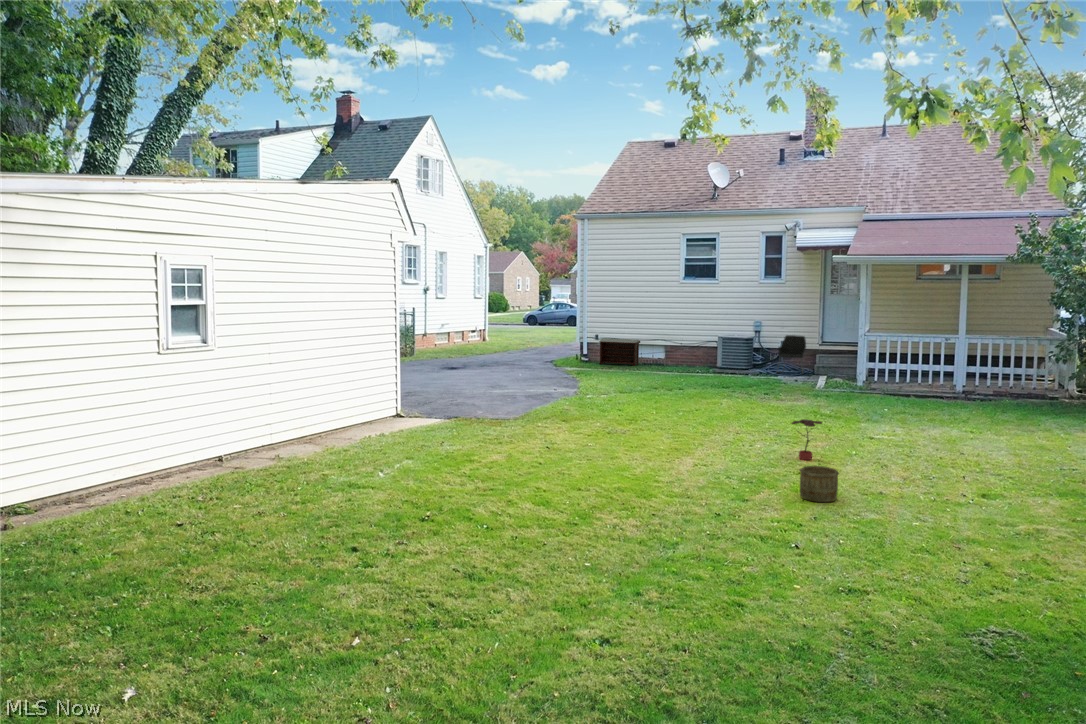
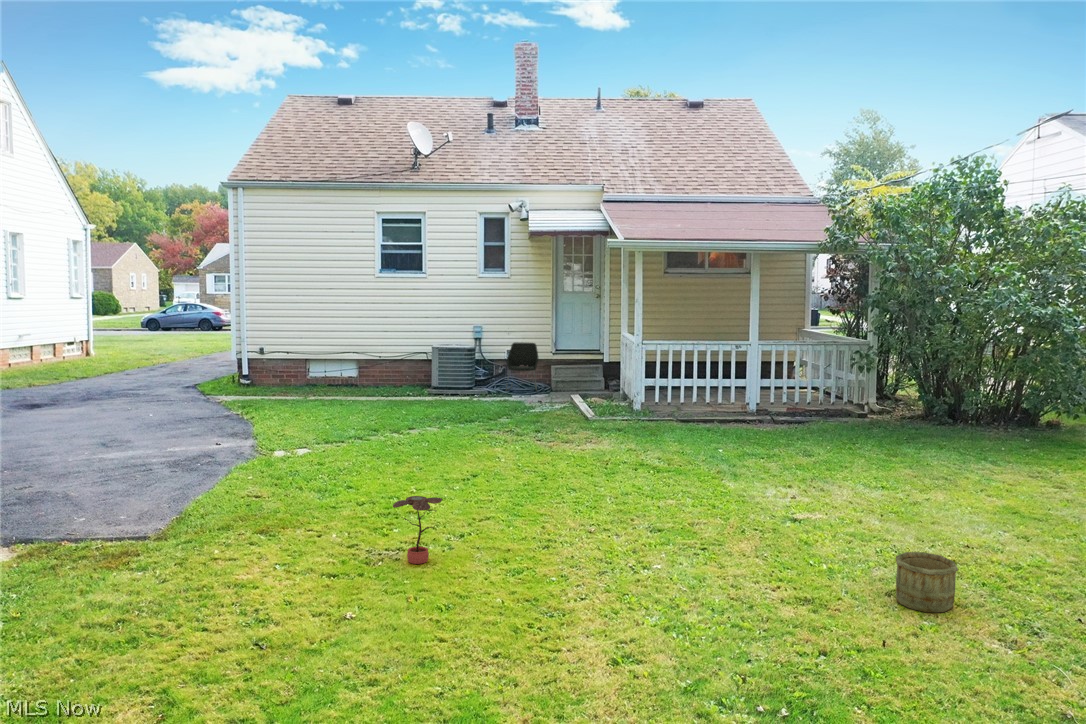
bench: present [599,338,640,366] -> none [267,352,325,389]
potted plant: present [792,419,822,460] -> present [393,496,442,564]
wooden bucket: present [799,466,839,502] -> present [896,552,958,612]

